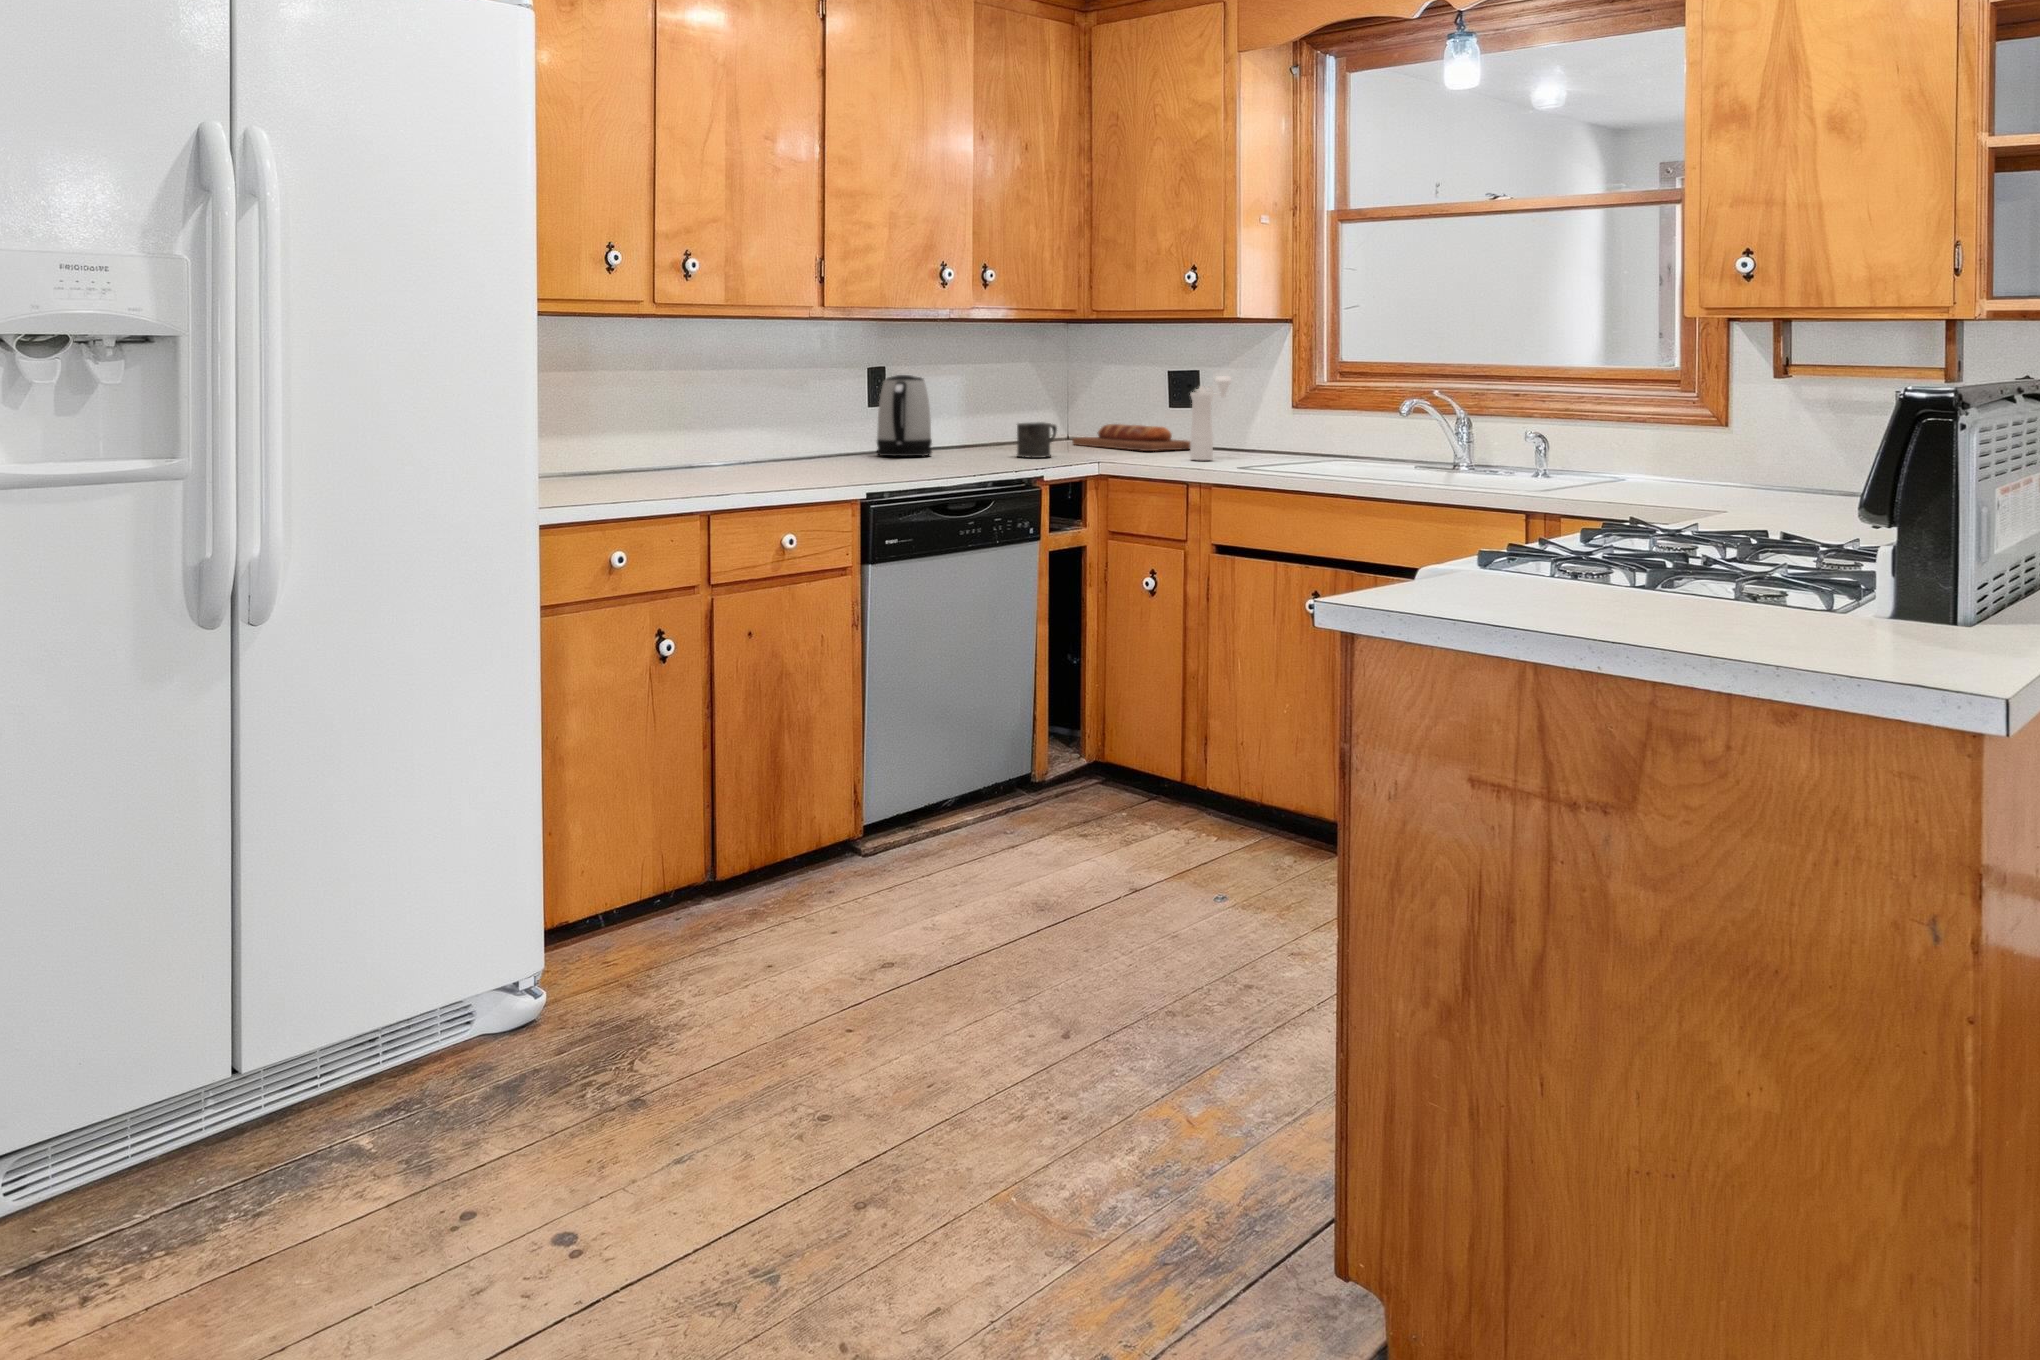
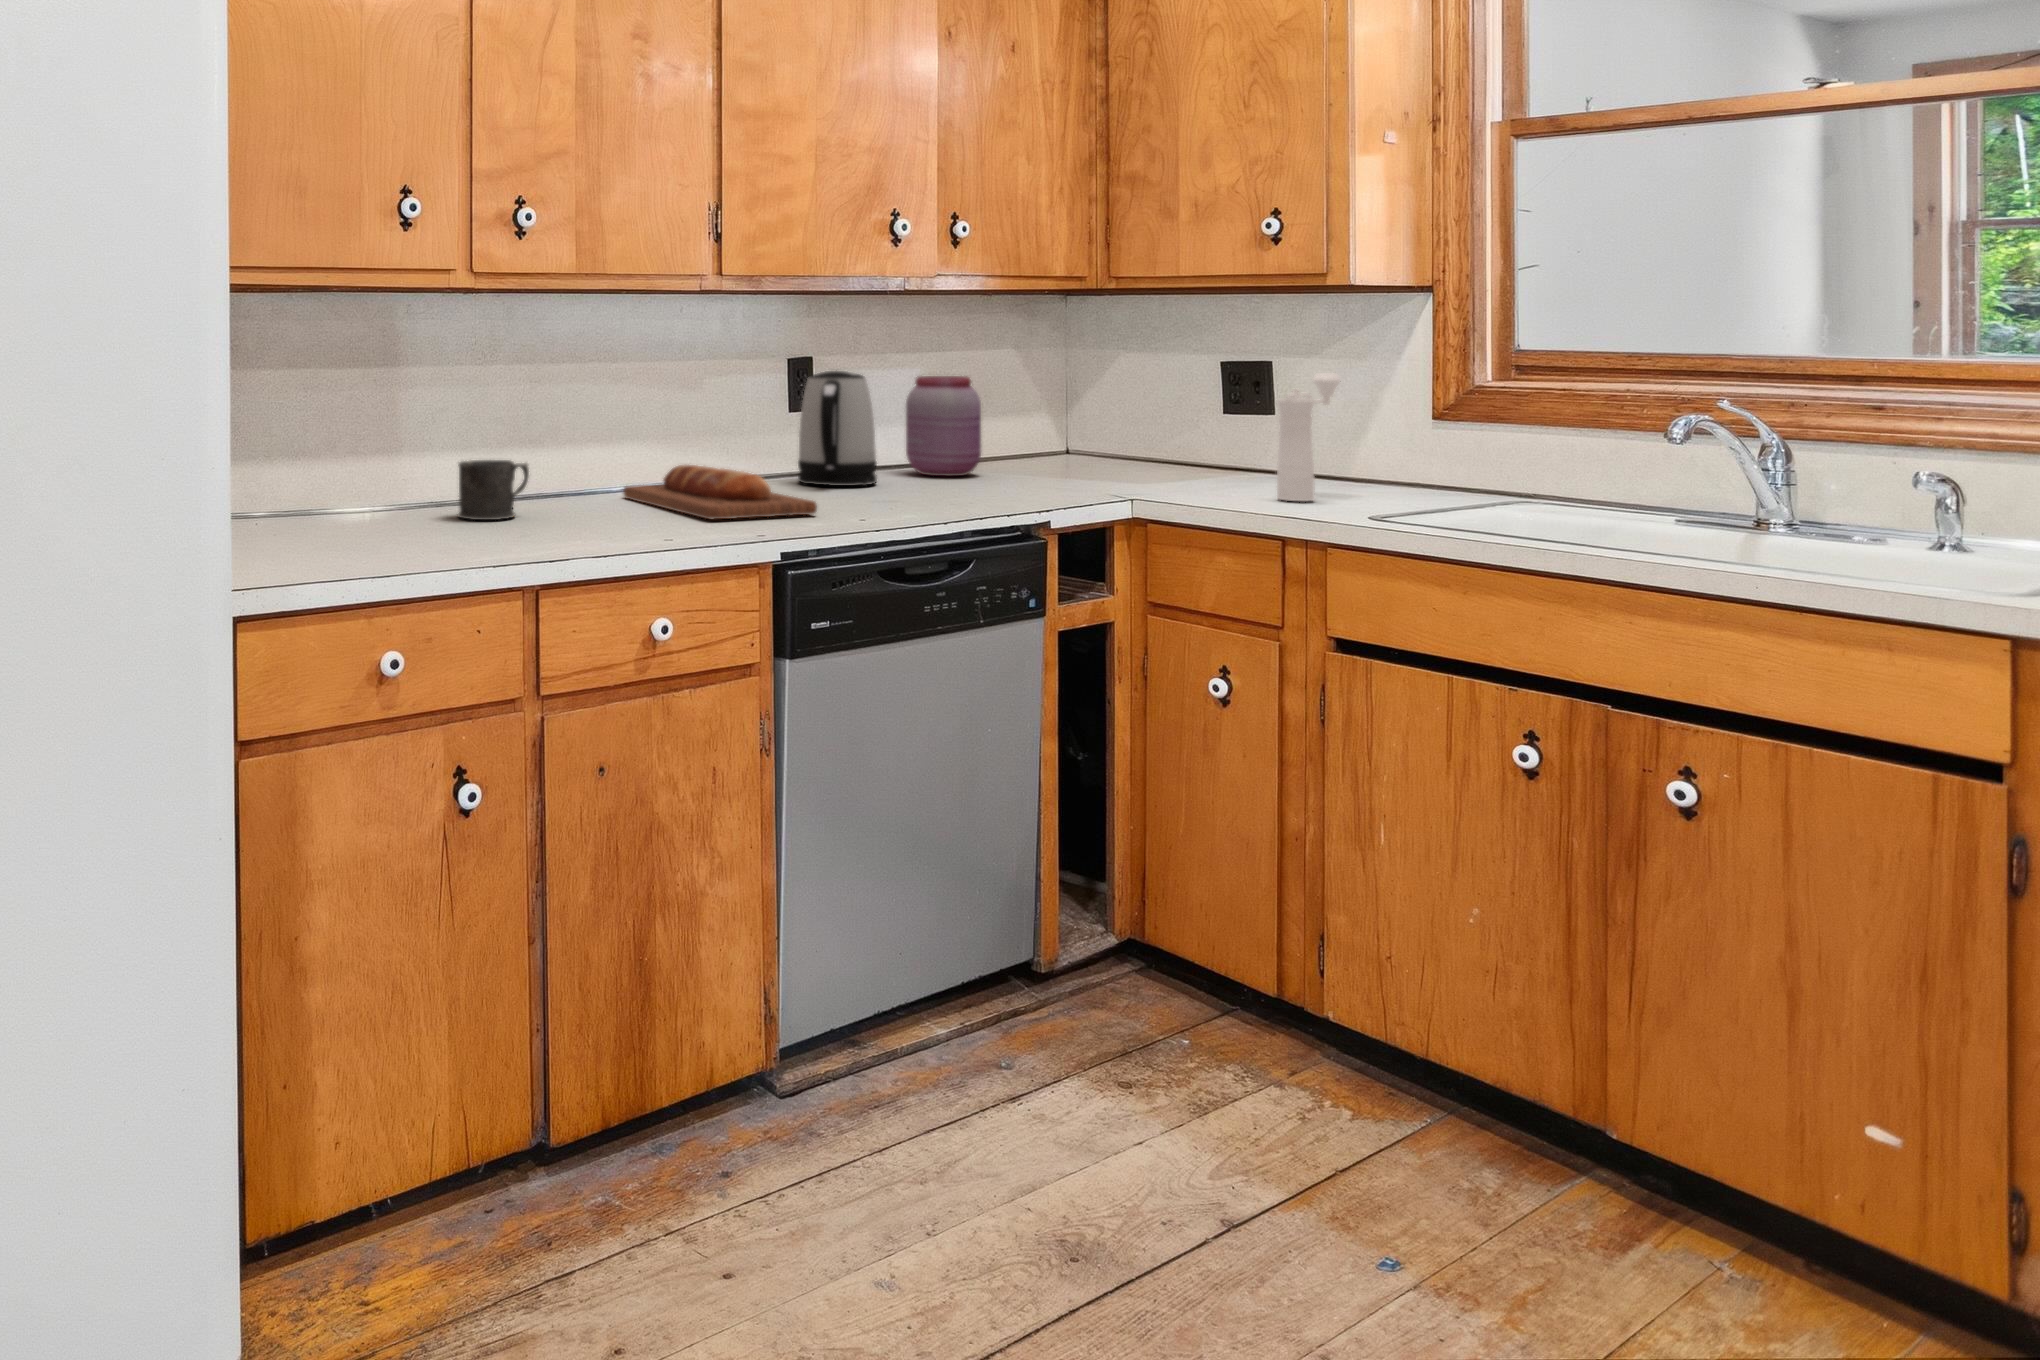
jar: none [953,380,1005,451] -> present [906,376,981,476]
mug: present [1017,422,1057,458] -> present [458,460,529,520]
bread loaf: present [1072,424,1190,451] -> present [623,465,817,519]

